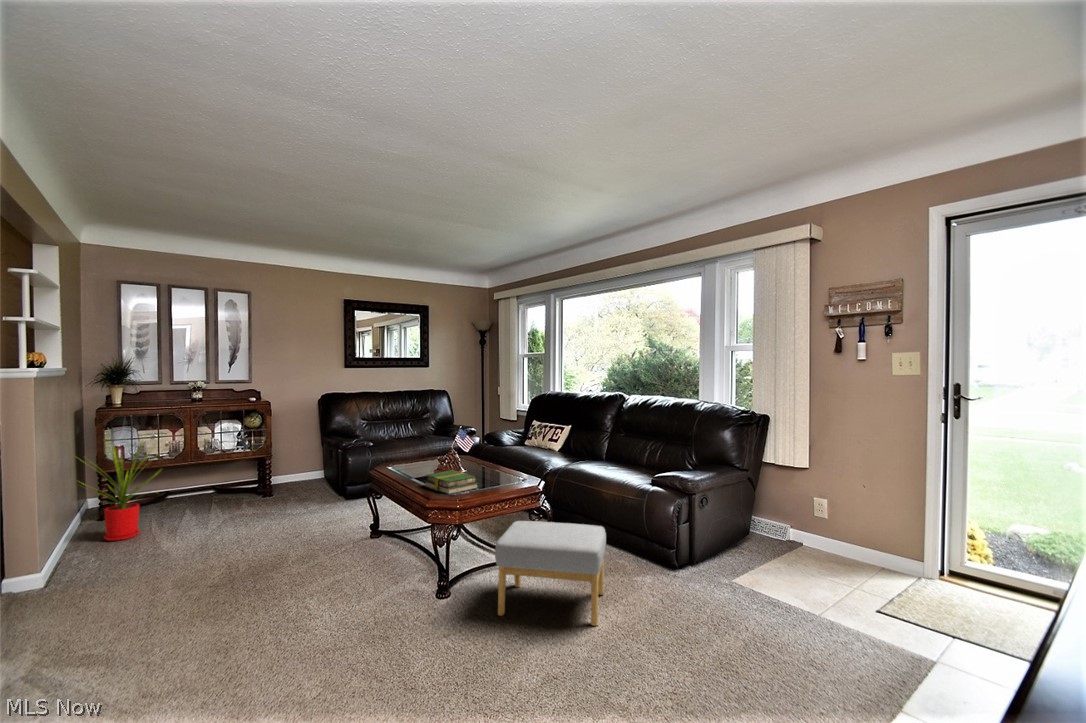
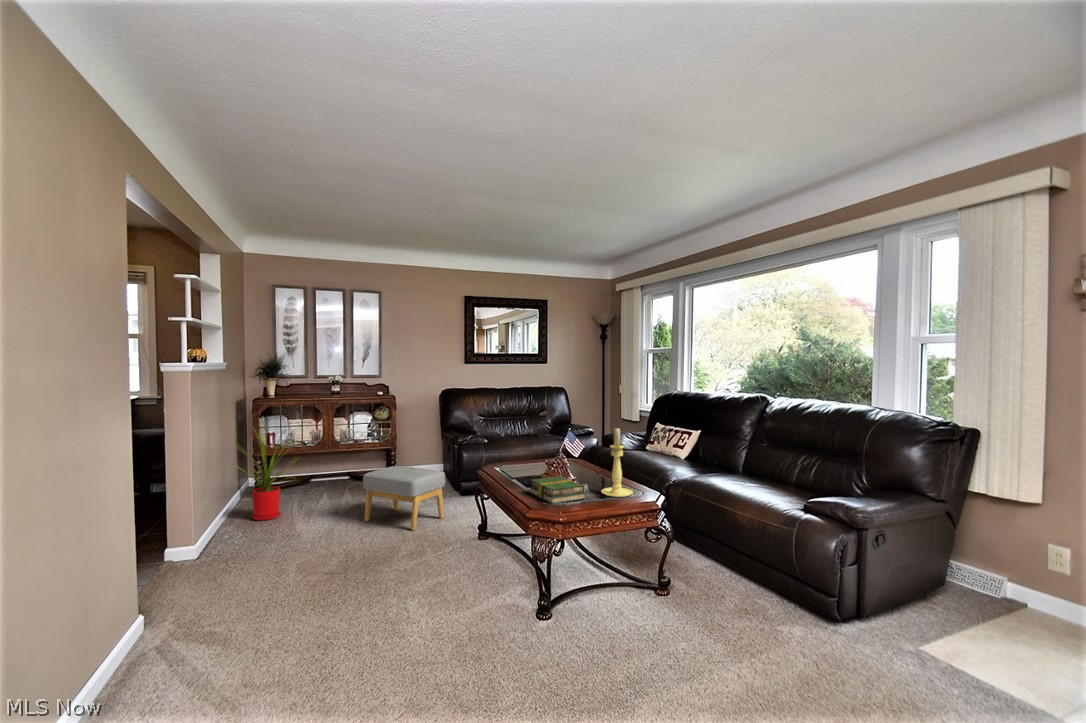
candle holder: none [490,424,518,485] -> present [601,428,633,497]
footstool: present [495,521,606,626] -> present [363,466,445,530]

